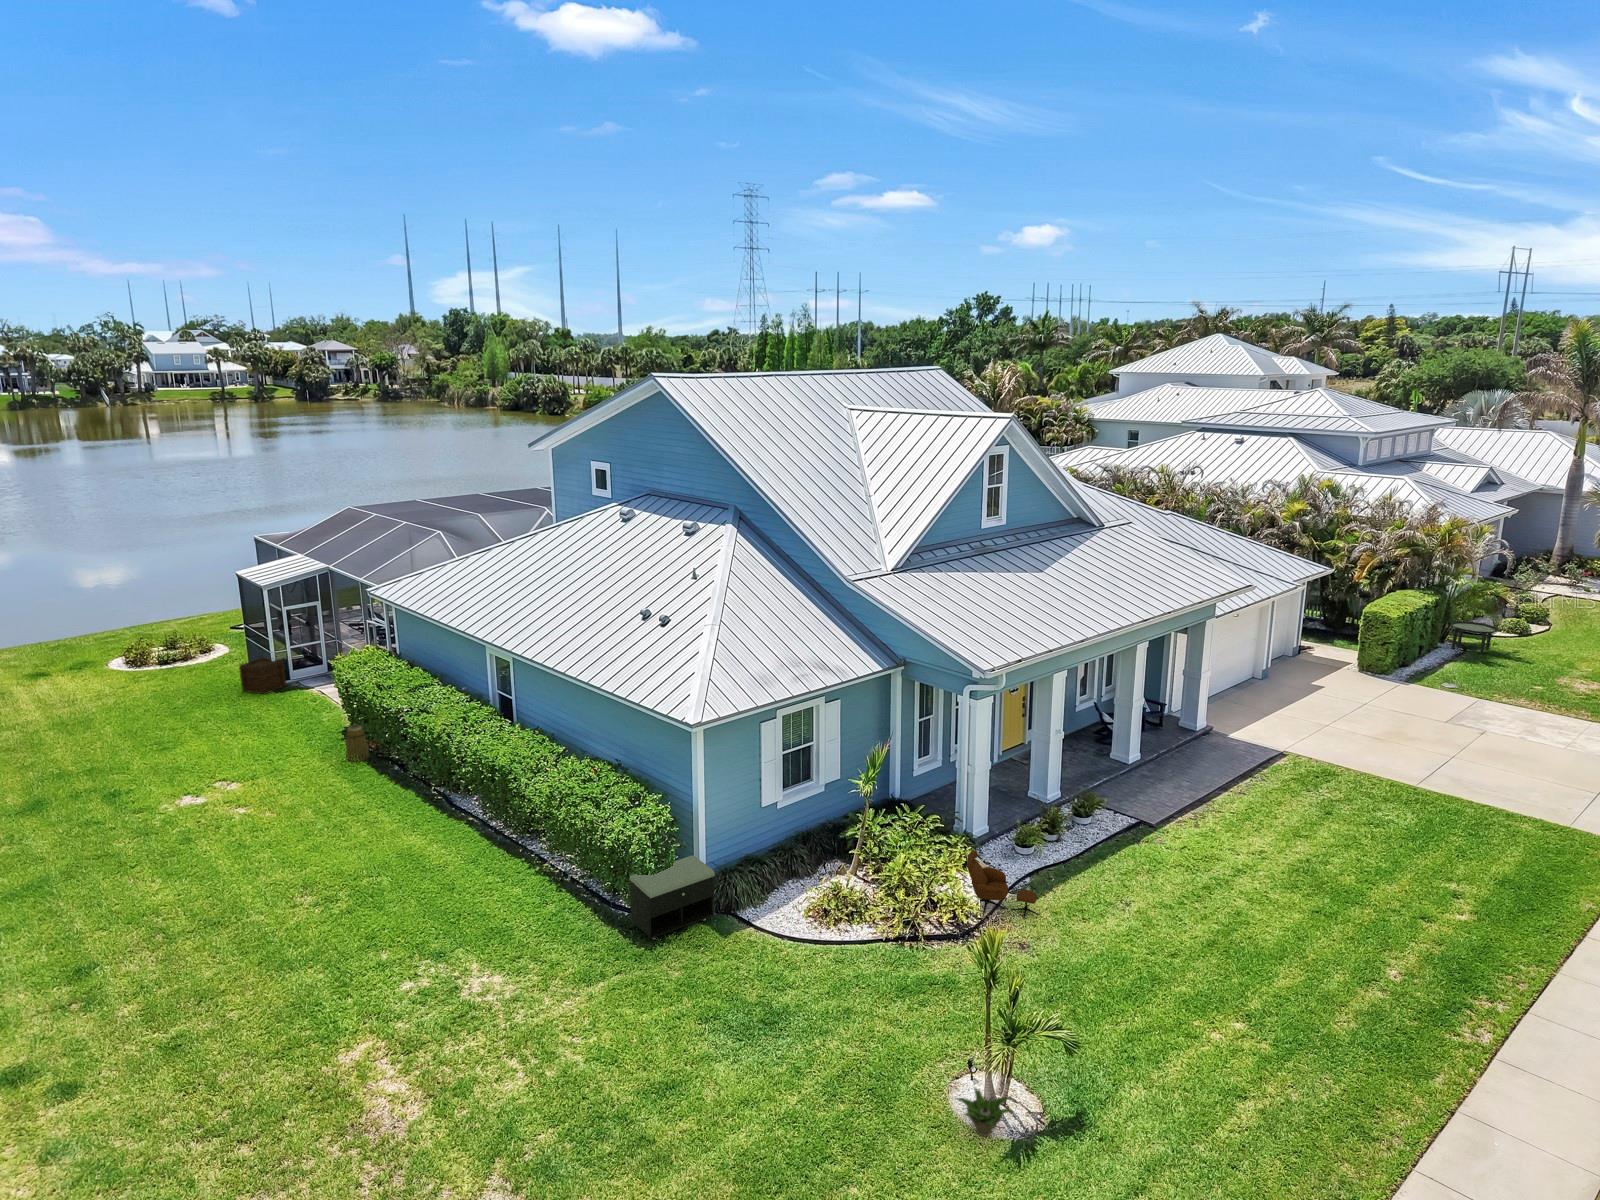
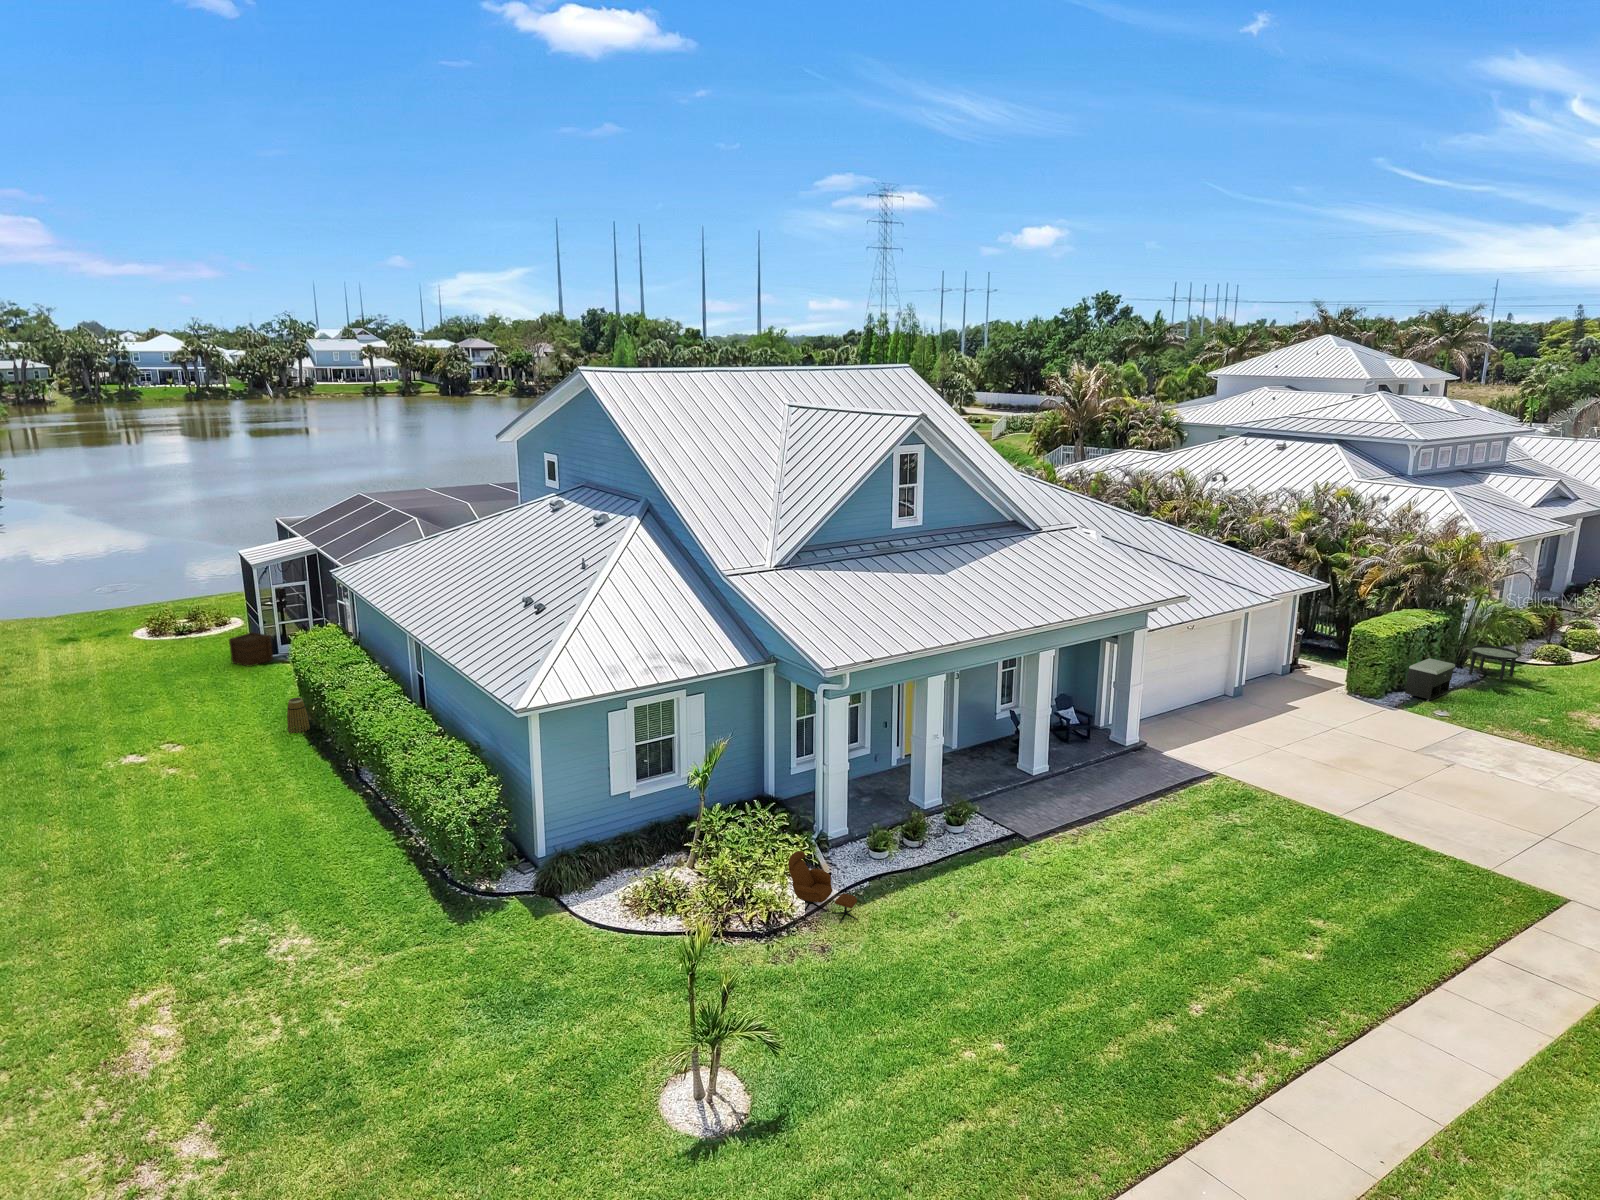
storage bench: present [630,855,715,939] -> present [1405,658,1455,701]
decorative plant: present [955,1087,1012,1136] -> none [650,1080,709,1130]

